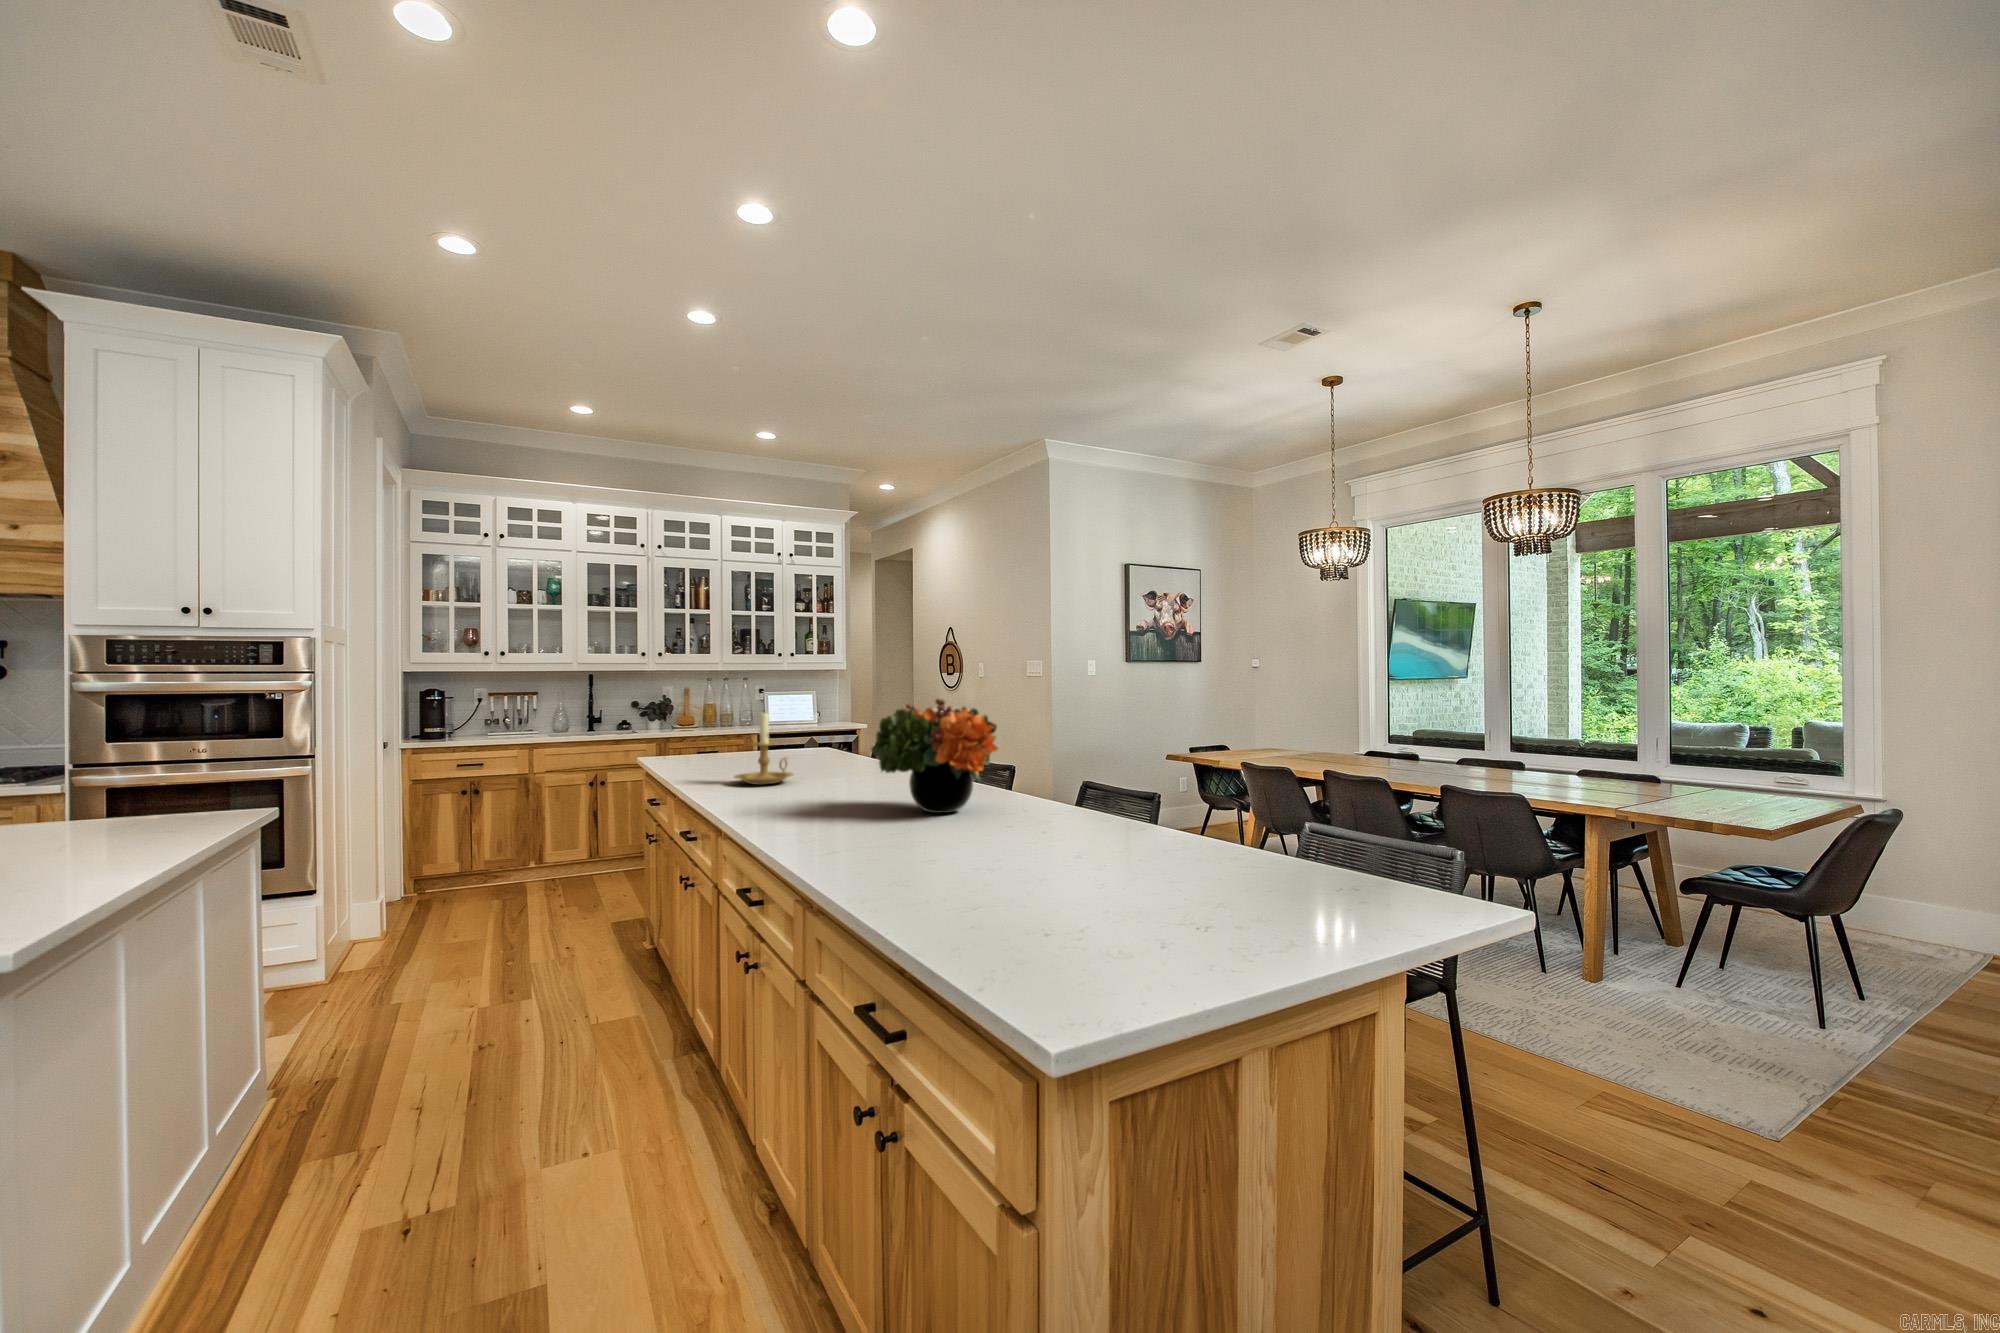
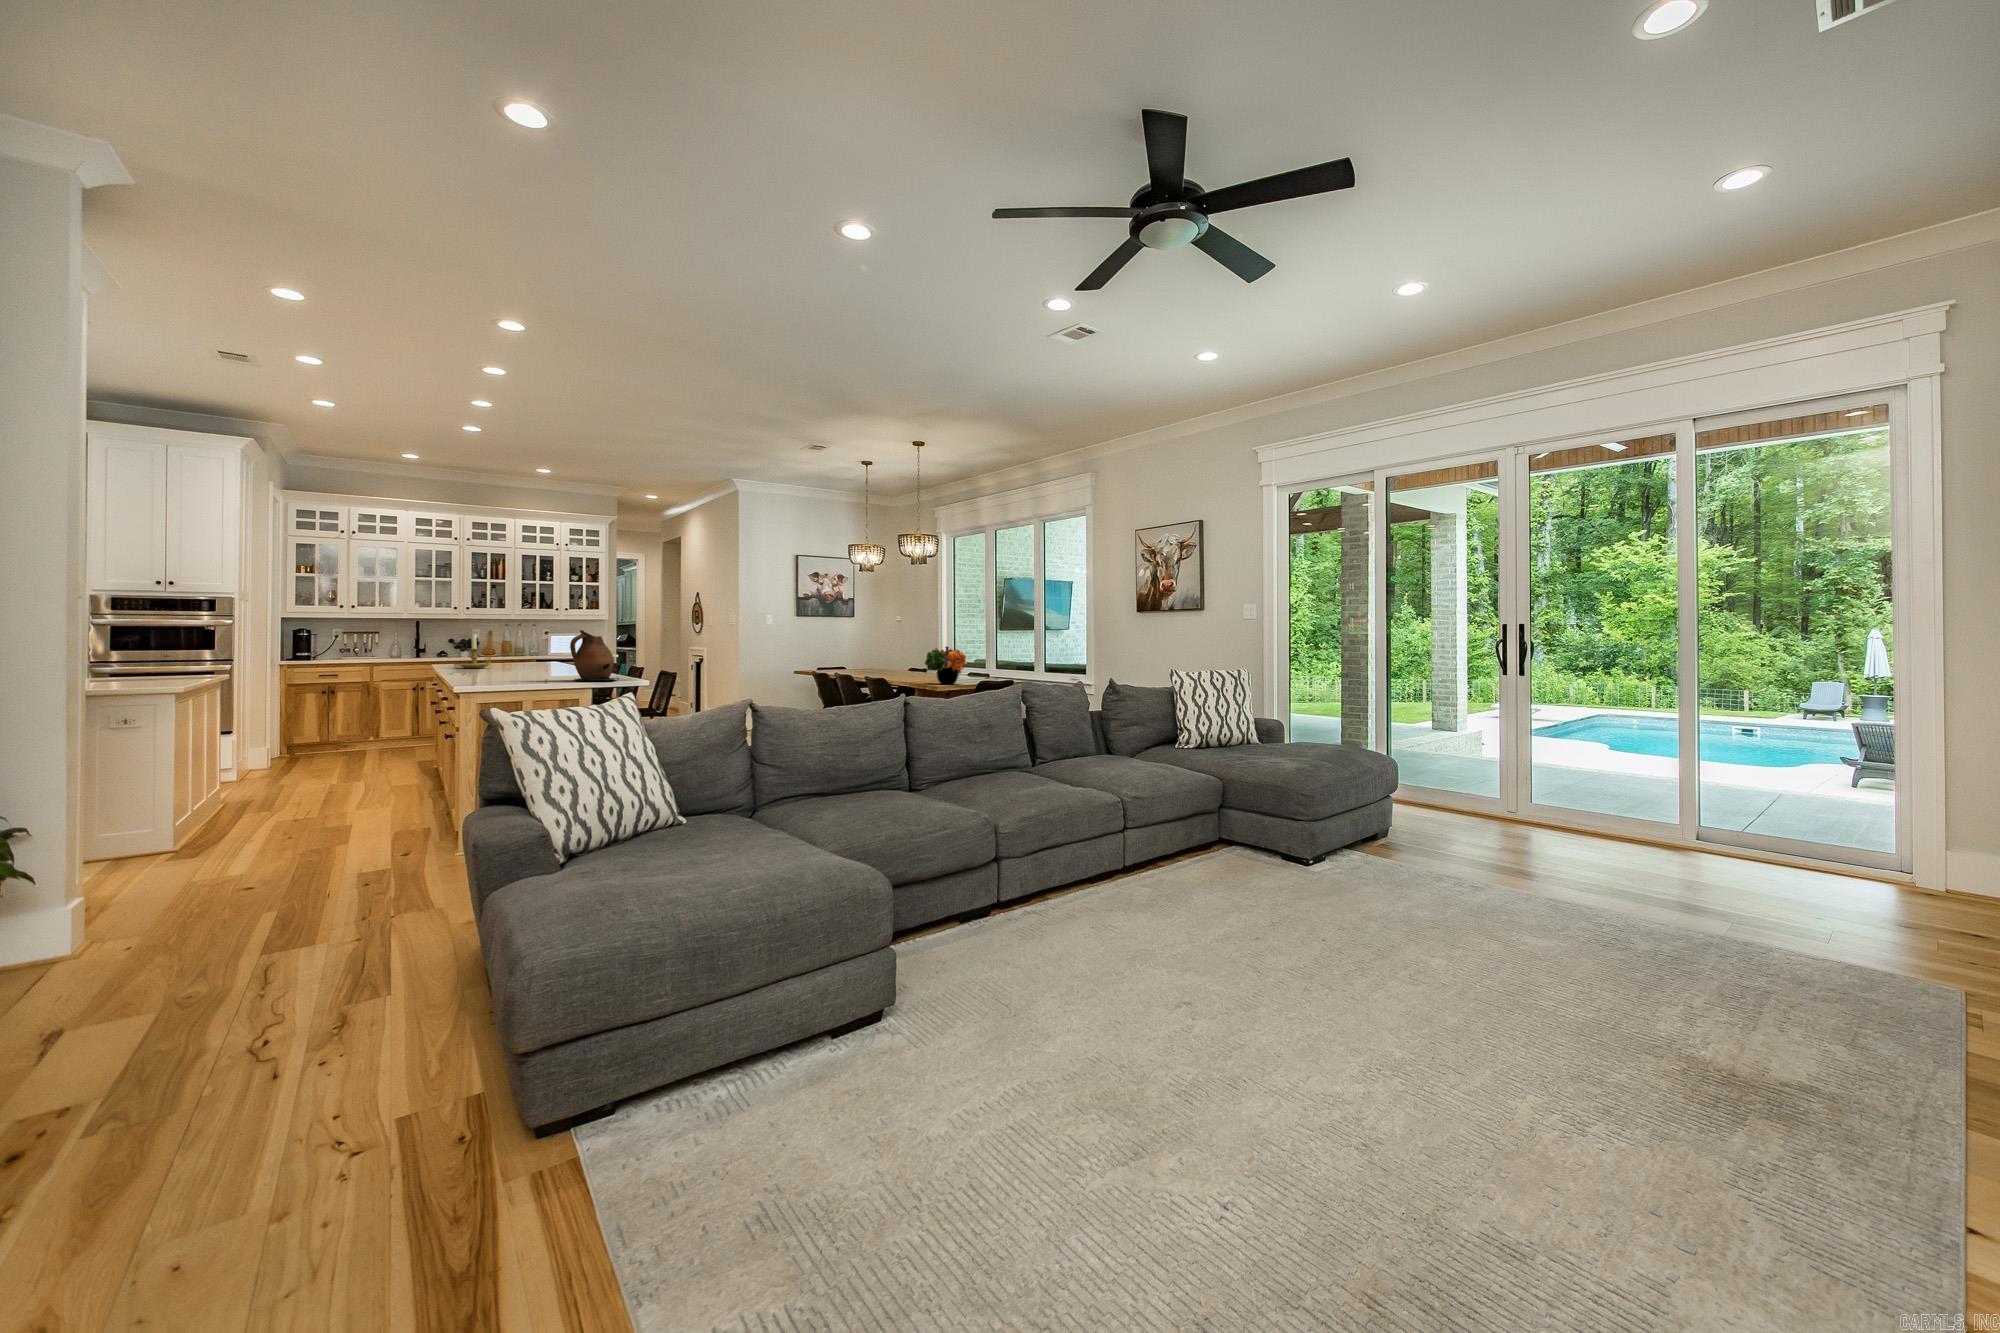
flower arrangement: present [871,699,998,813] -> present [925,646,967,685]
ceramic pitcher: none [1189,734,1336,894] -> present [570,630,619,681]

